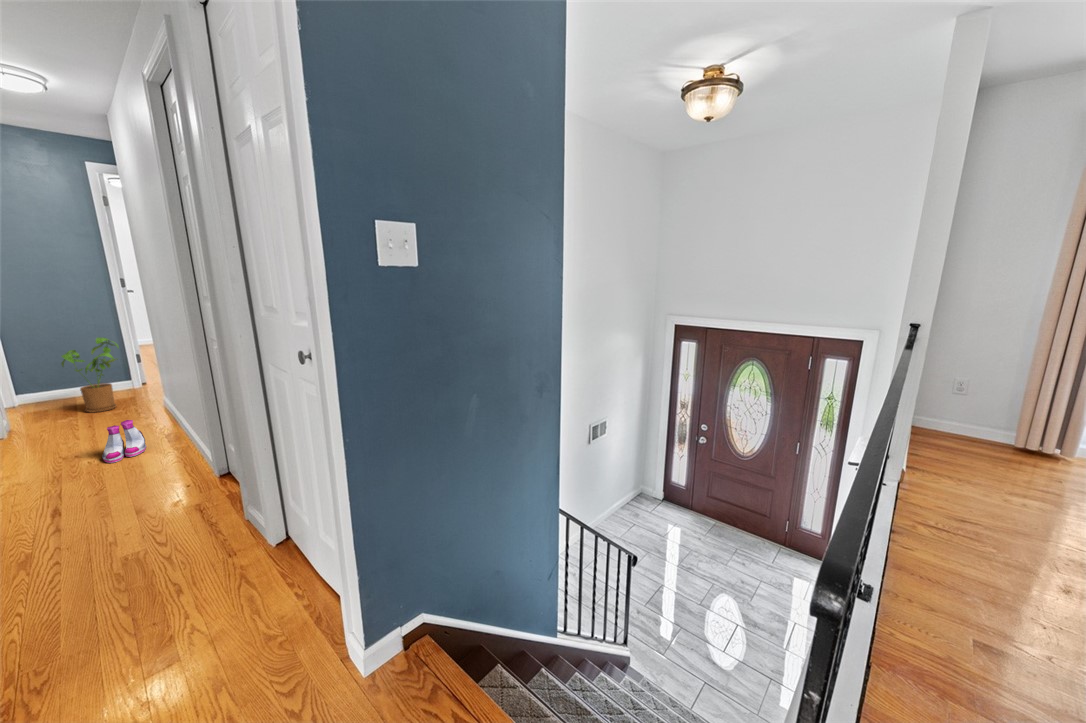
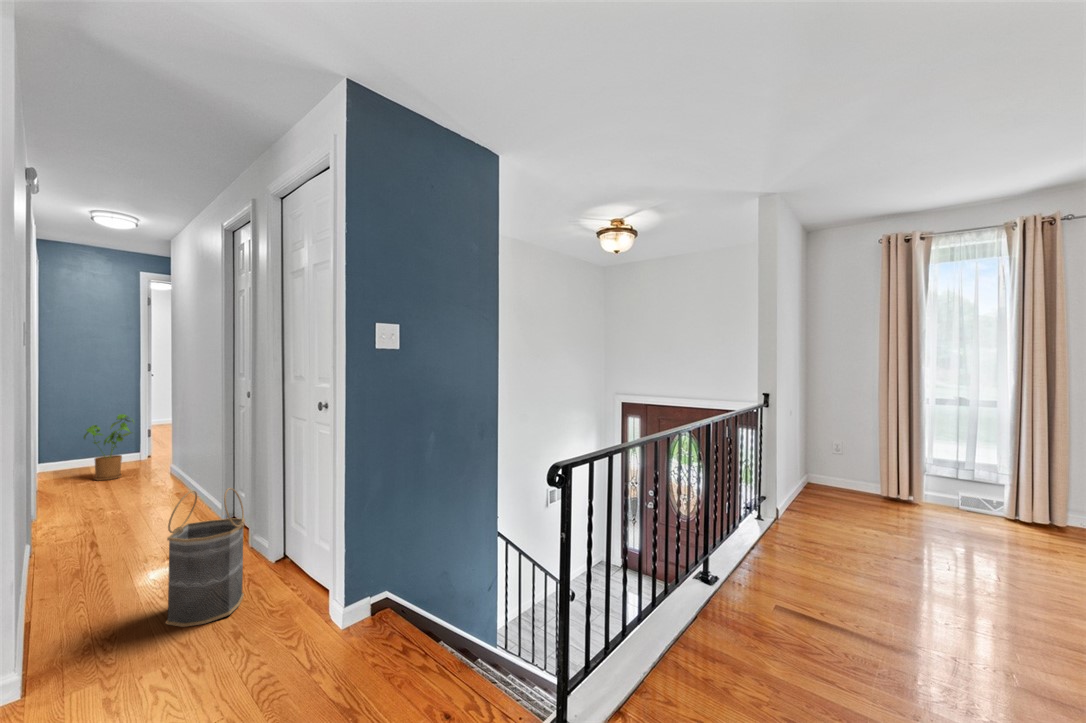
boots: present [102,420,146,463] -> none [121,478,157,514]
basket: none [84,480,230,675] -> present [166,488,245,627]

